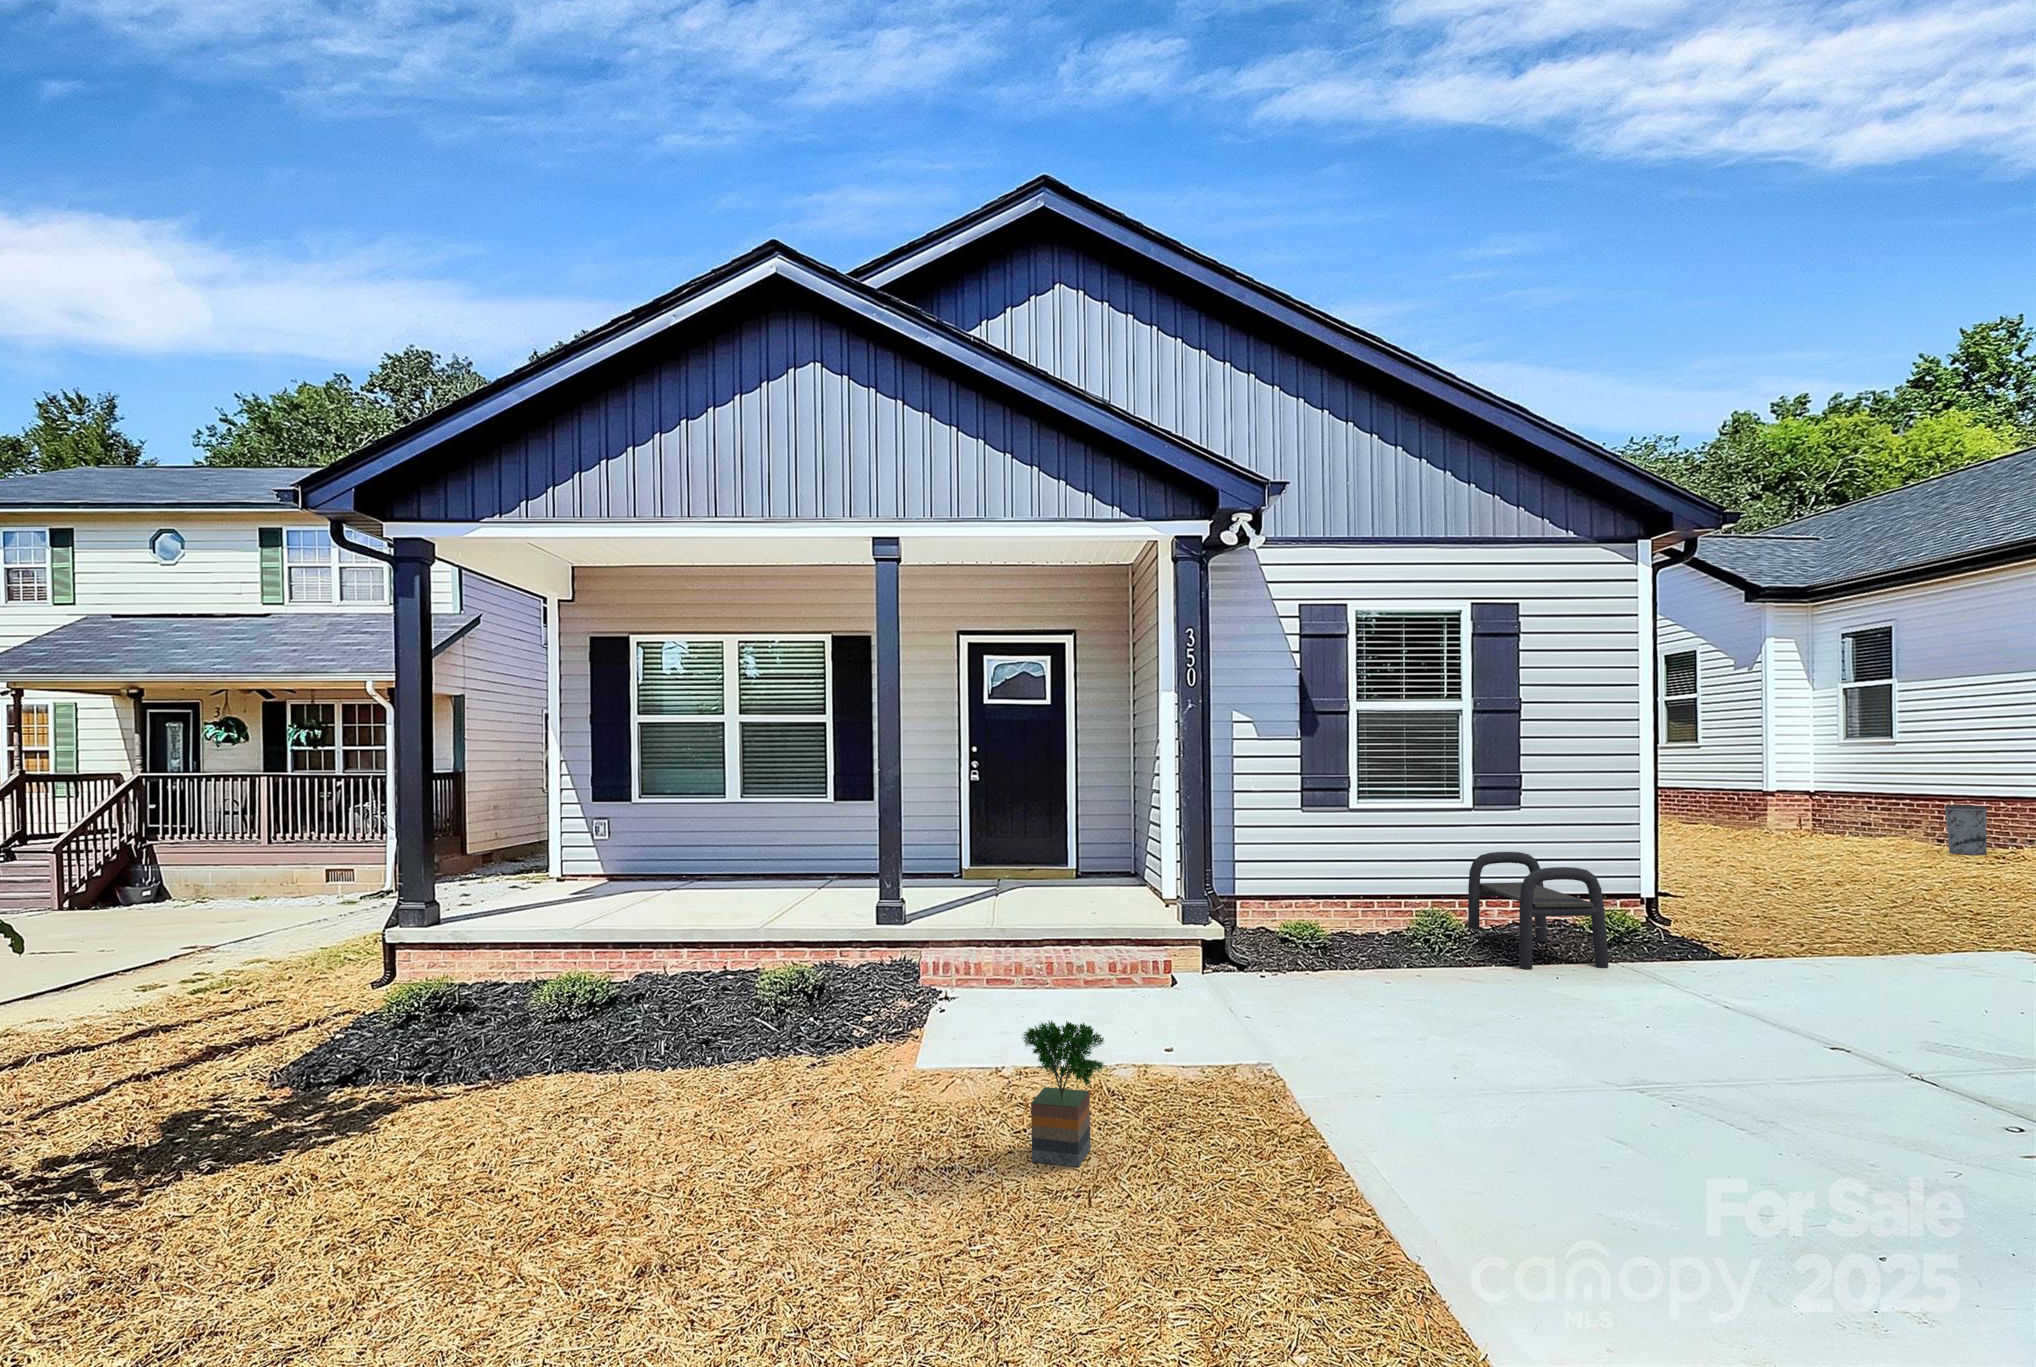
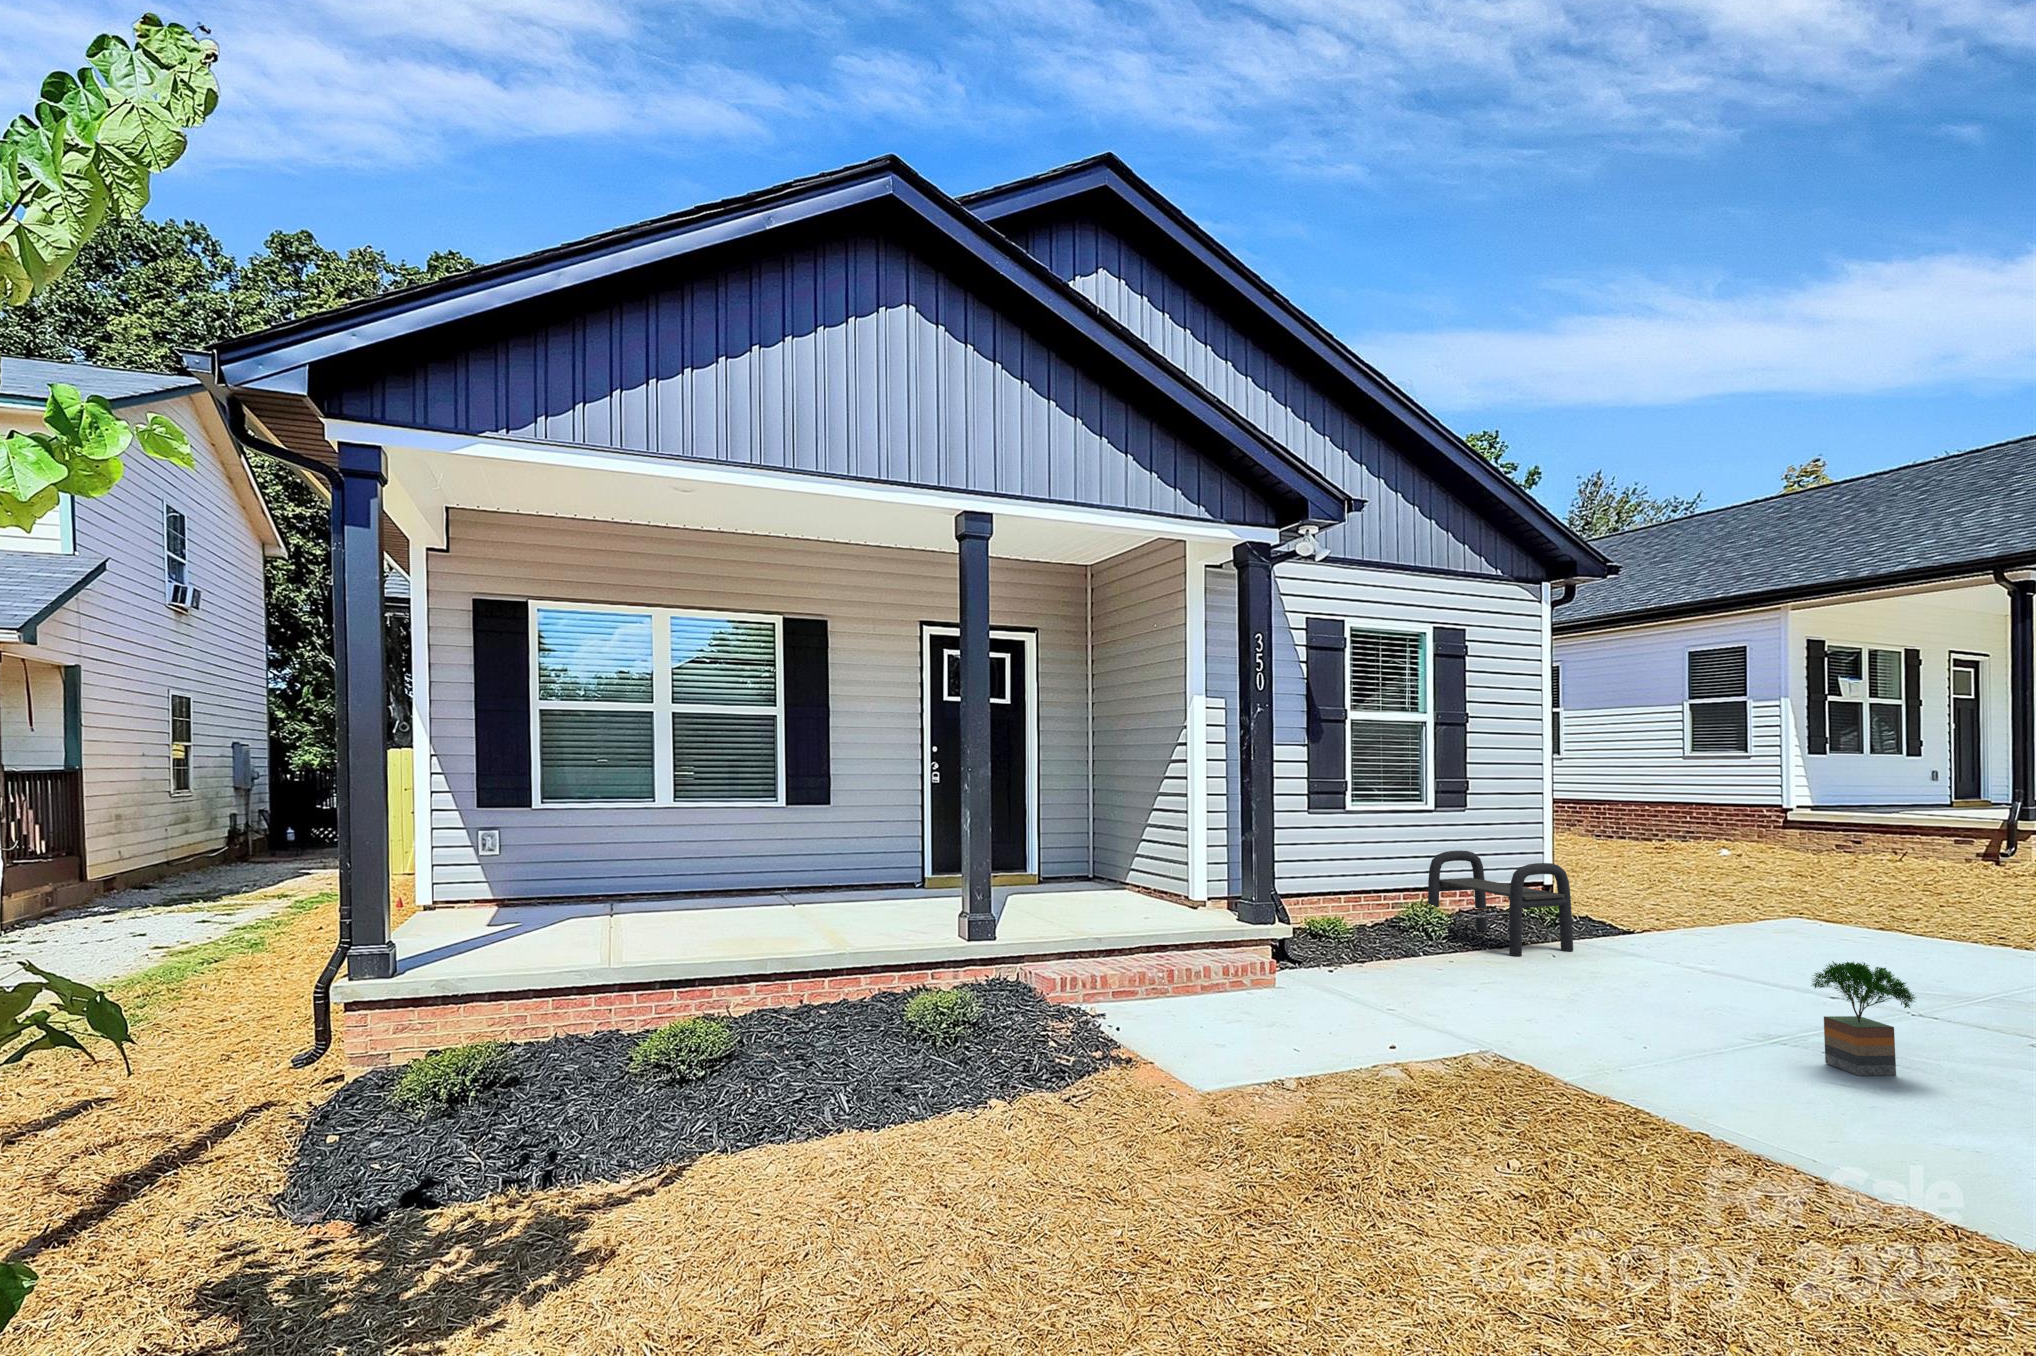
trash can: present [1945,804,1987,855] -> none [1605,809,1634,849]
potted tree: present [1022,1021,1105,1167] -> present [1811,961,1915,1076]

